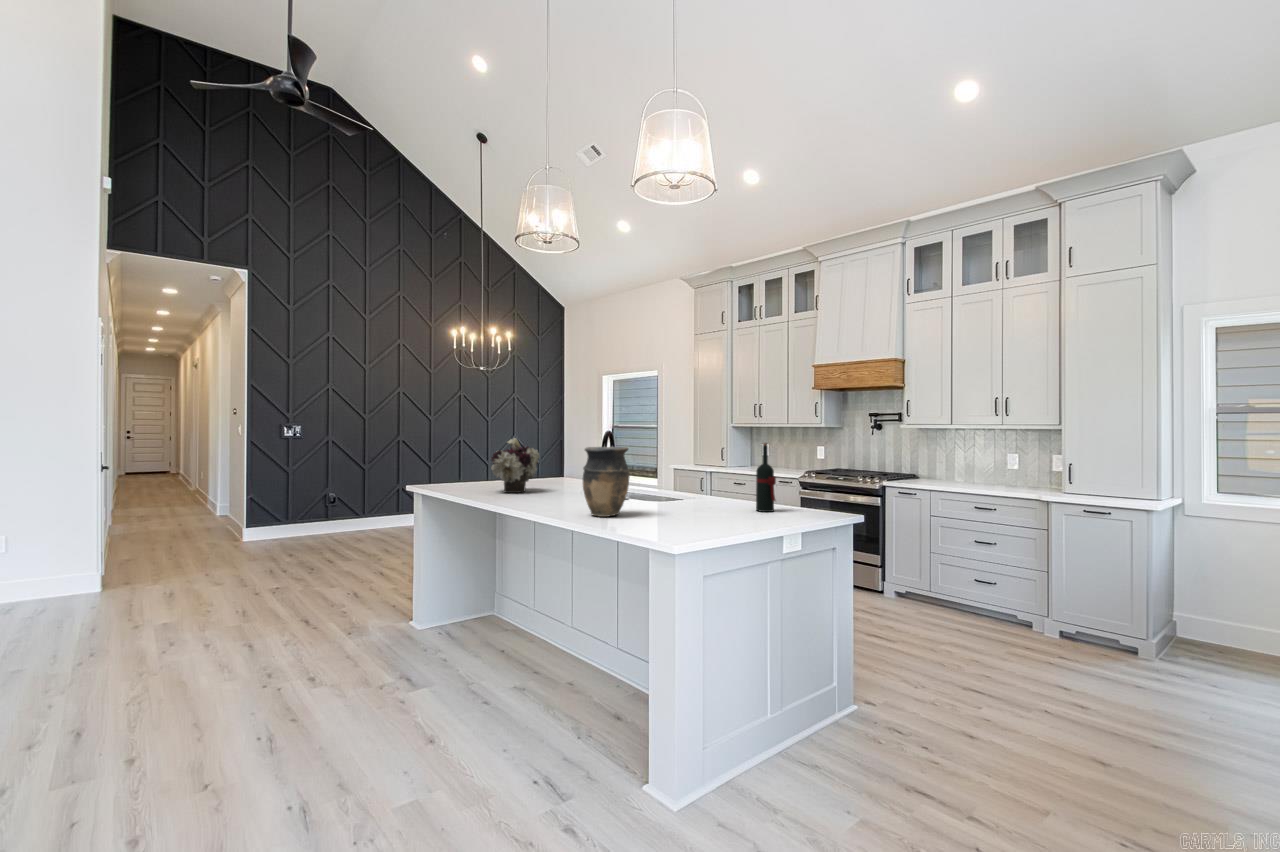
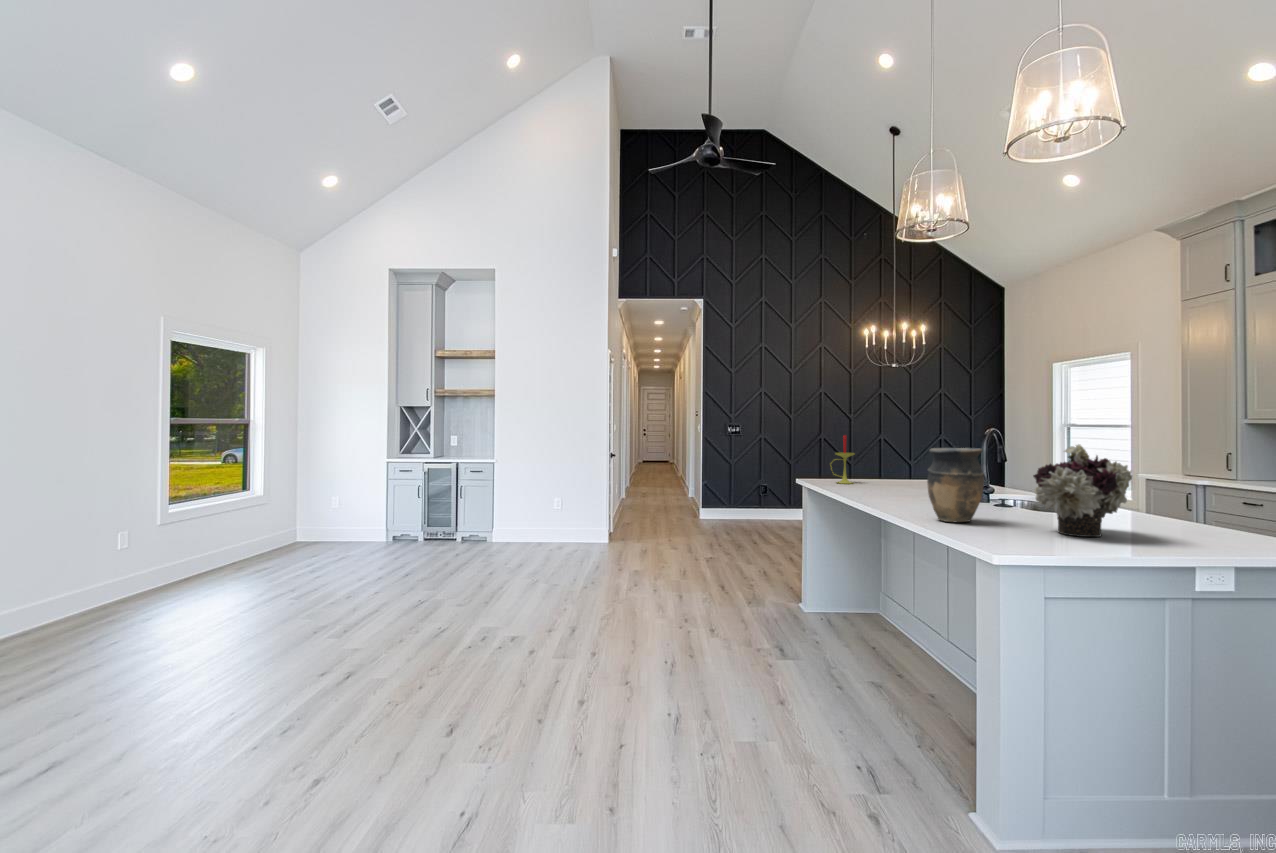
candle: none [445,435,471,487] -> present [836,436,855,484]
flower arrangement: present [491,438,539,493] -> present [1033,444,1132,537]
wine bottle: present [756,443,776,512] -> none [1183,447,1217,540]

